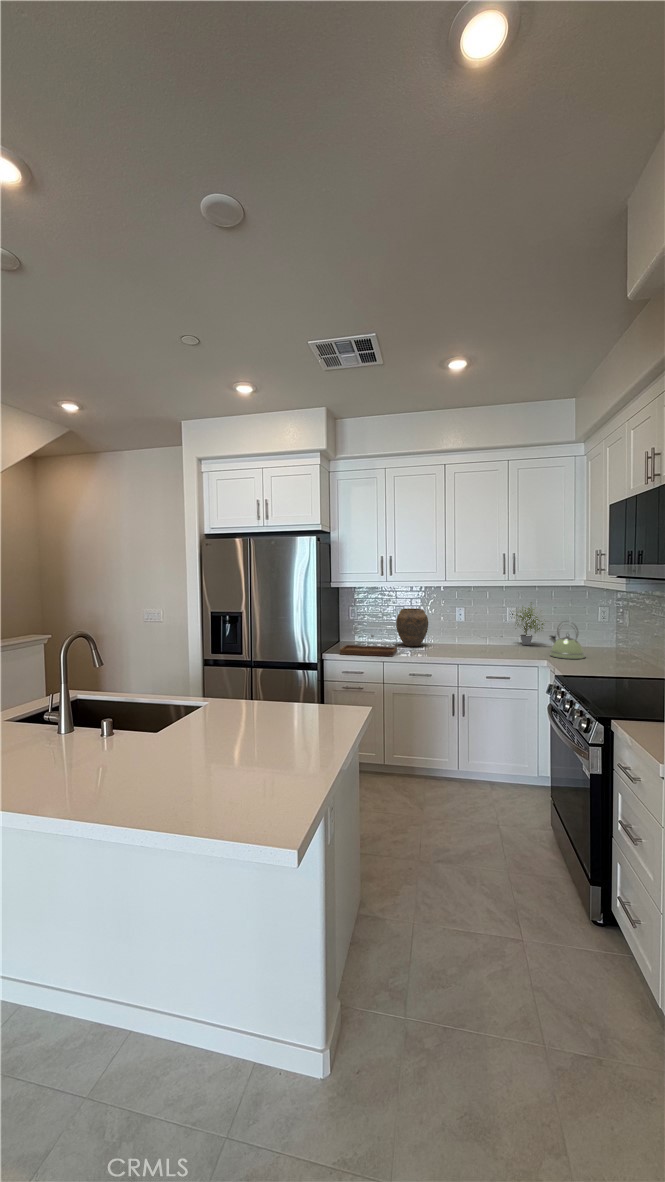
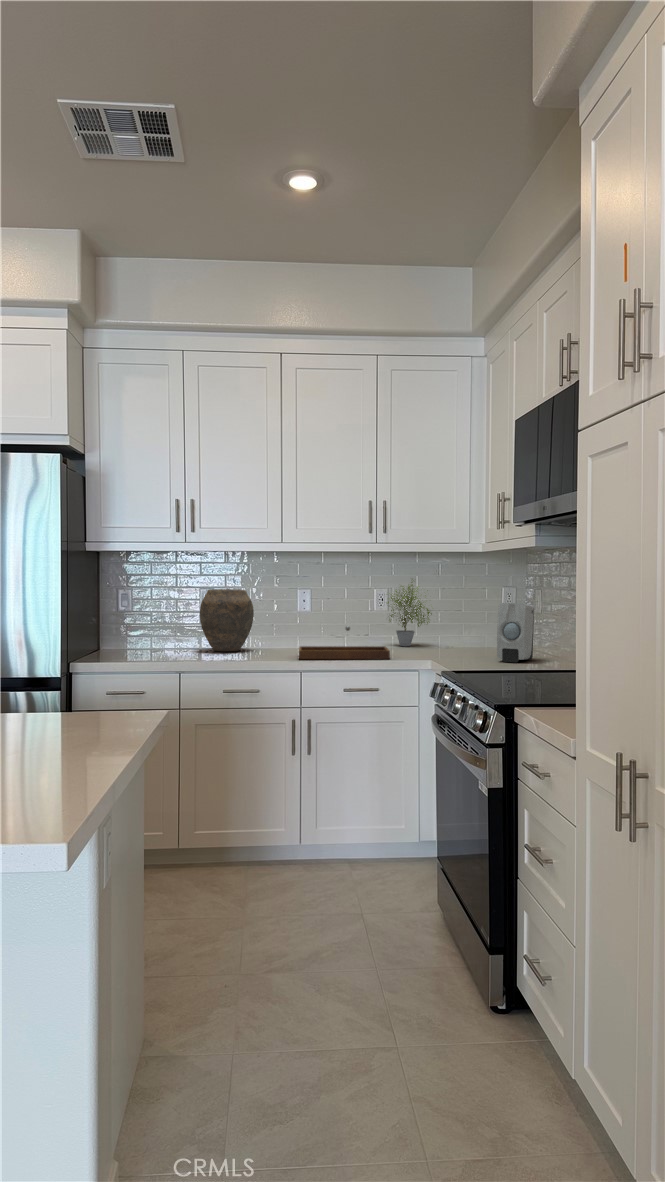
kettle: present [550,621,585,659] -> none [437,601,487,657]
soap dispenser: none [593,626,622,666] -> present [497,603,534,662]
tray: present [340,635,397,656] -> present [299,626,390,659]

